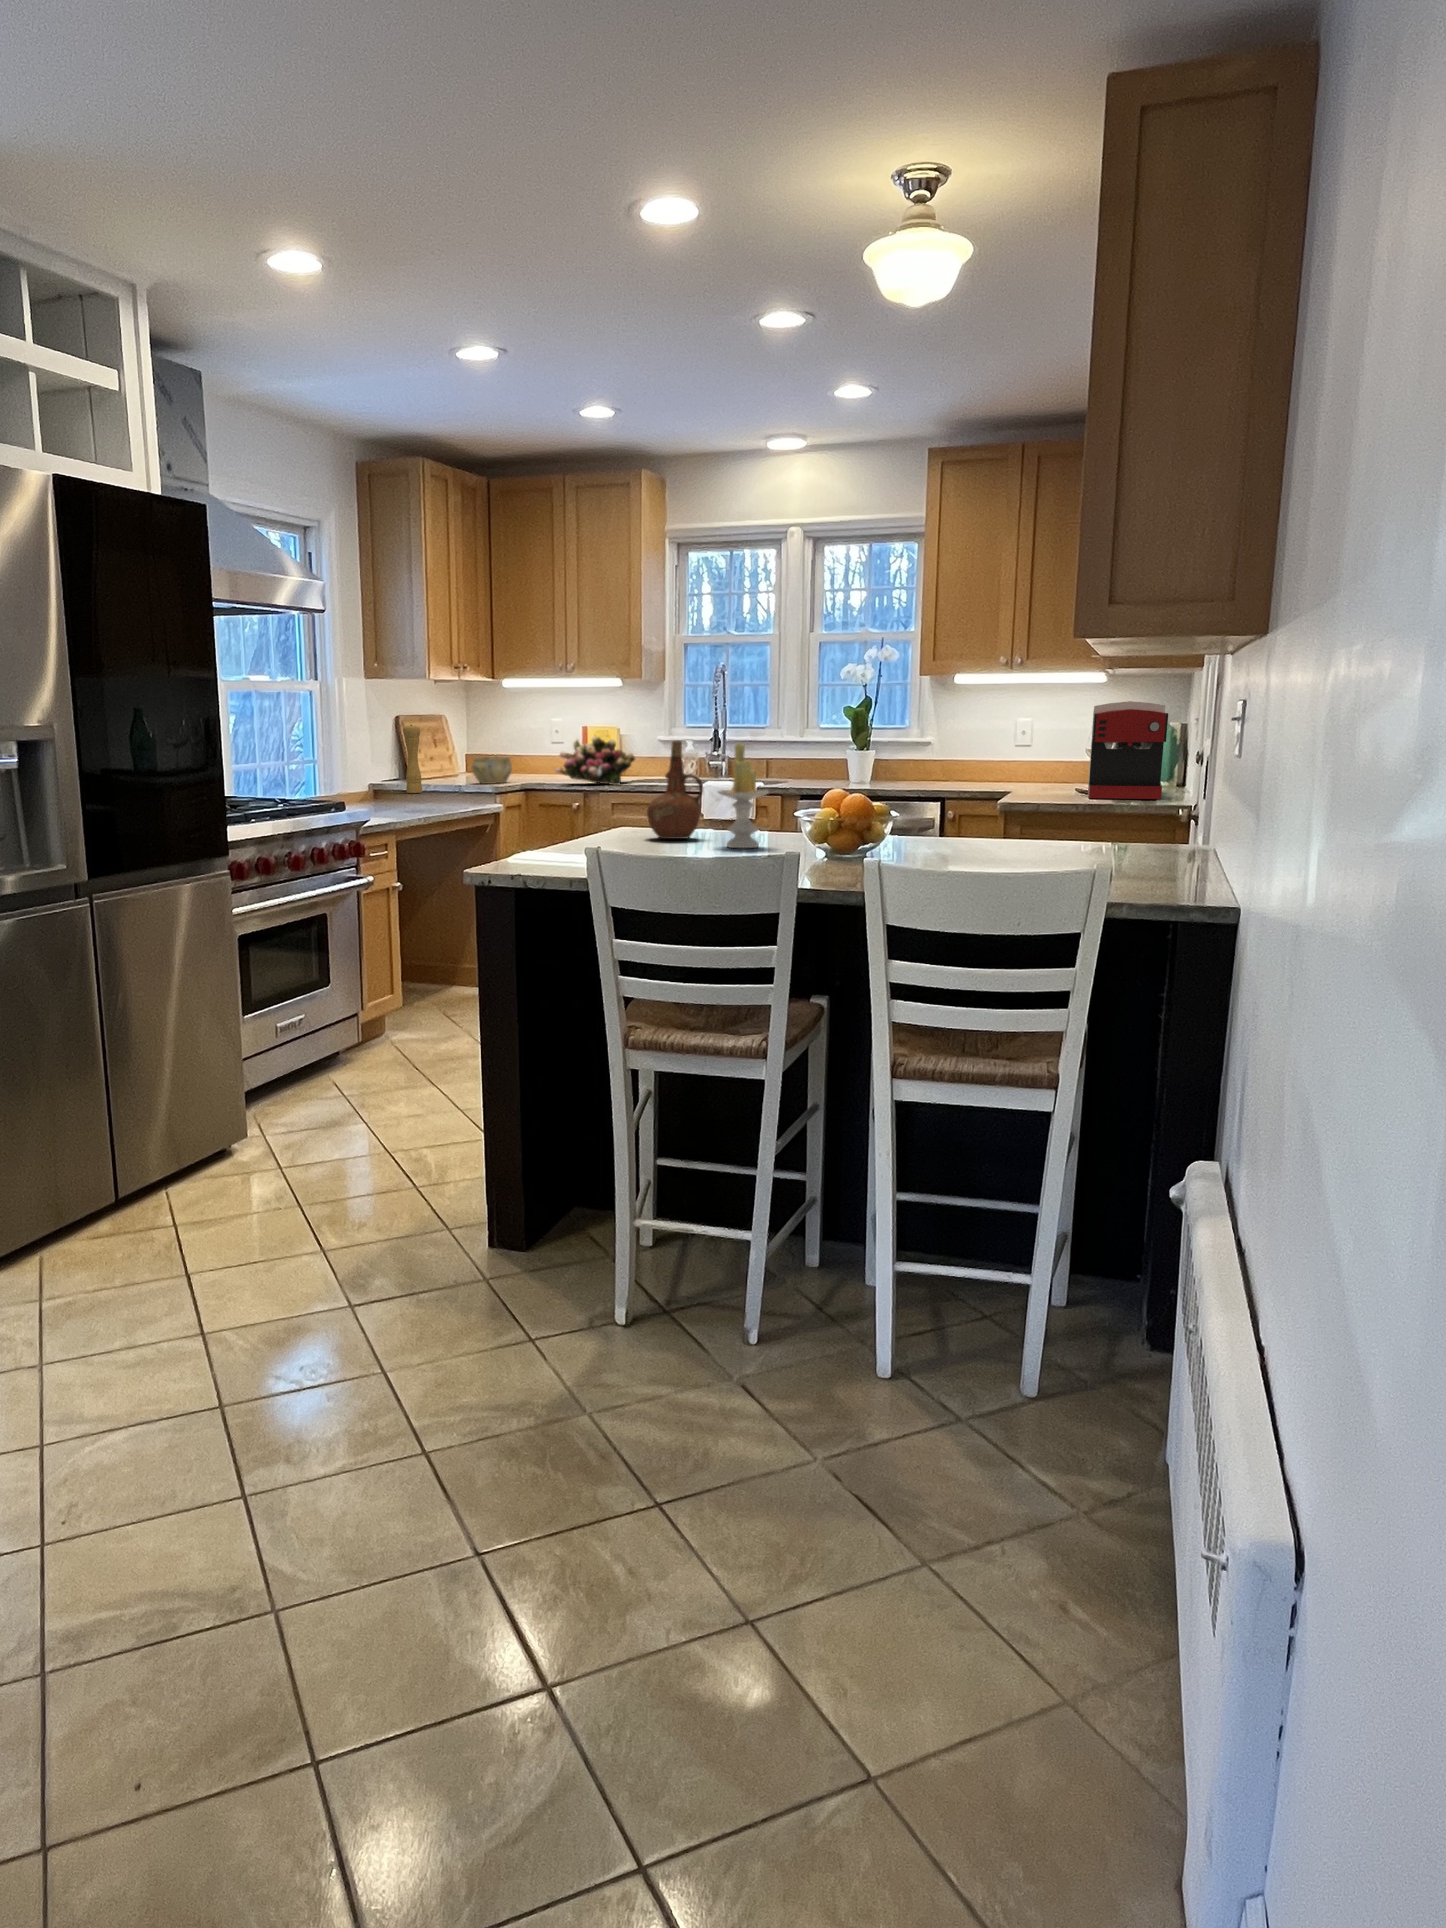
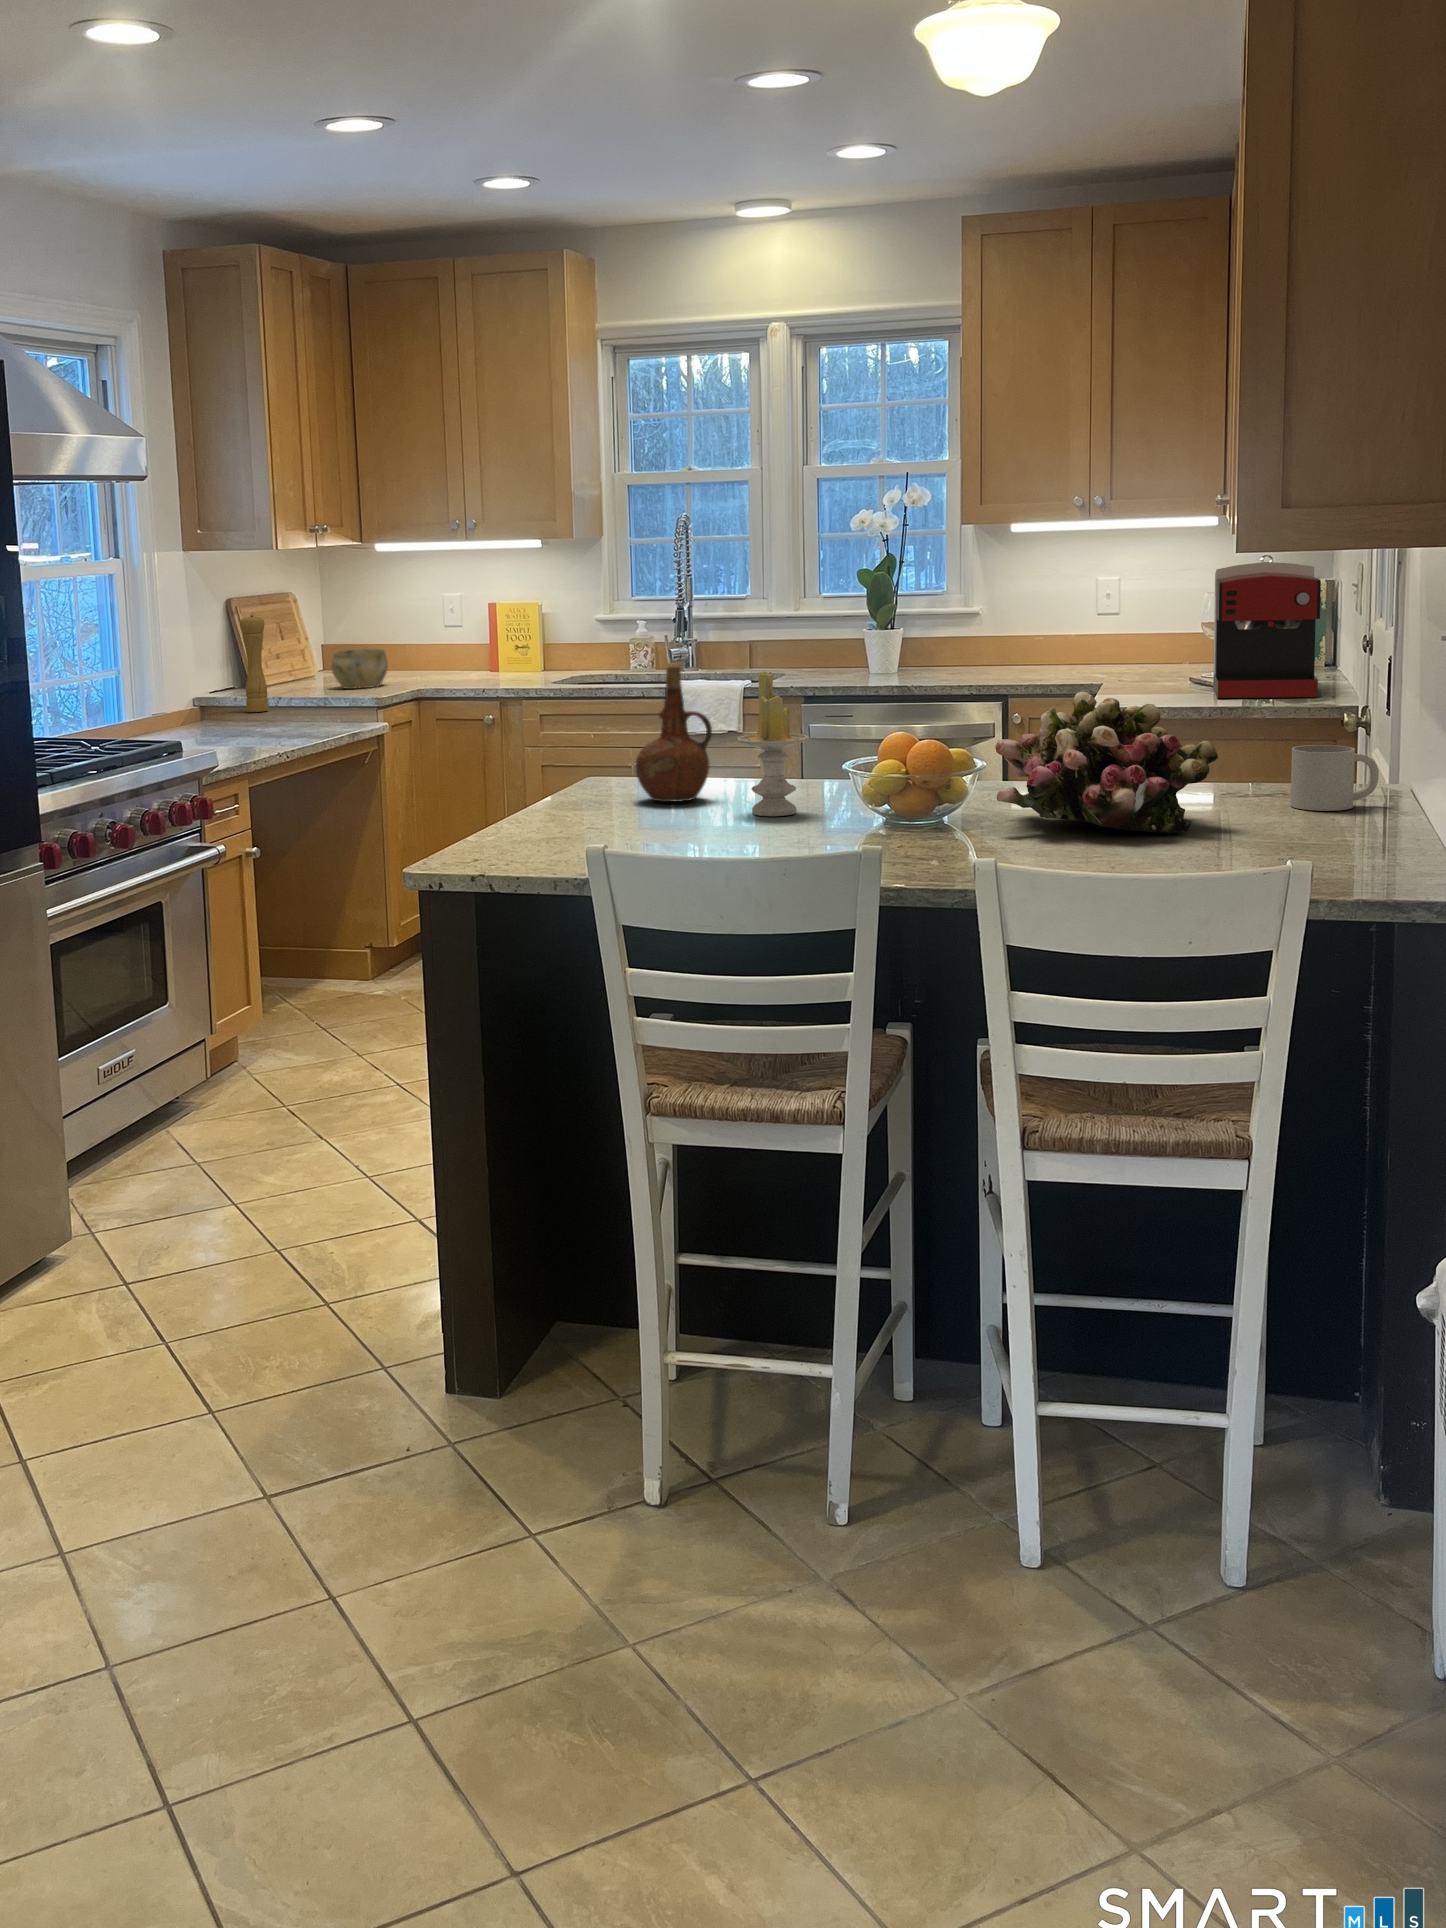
flower arrangement: present [555,736,635,785] -> present [995,692,1218,833]
mug: none [1120,809,1186,856] -> present [1291,745,1379,811]

